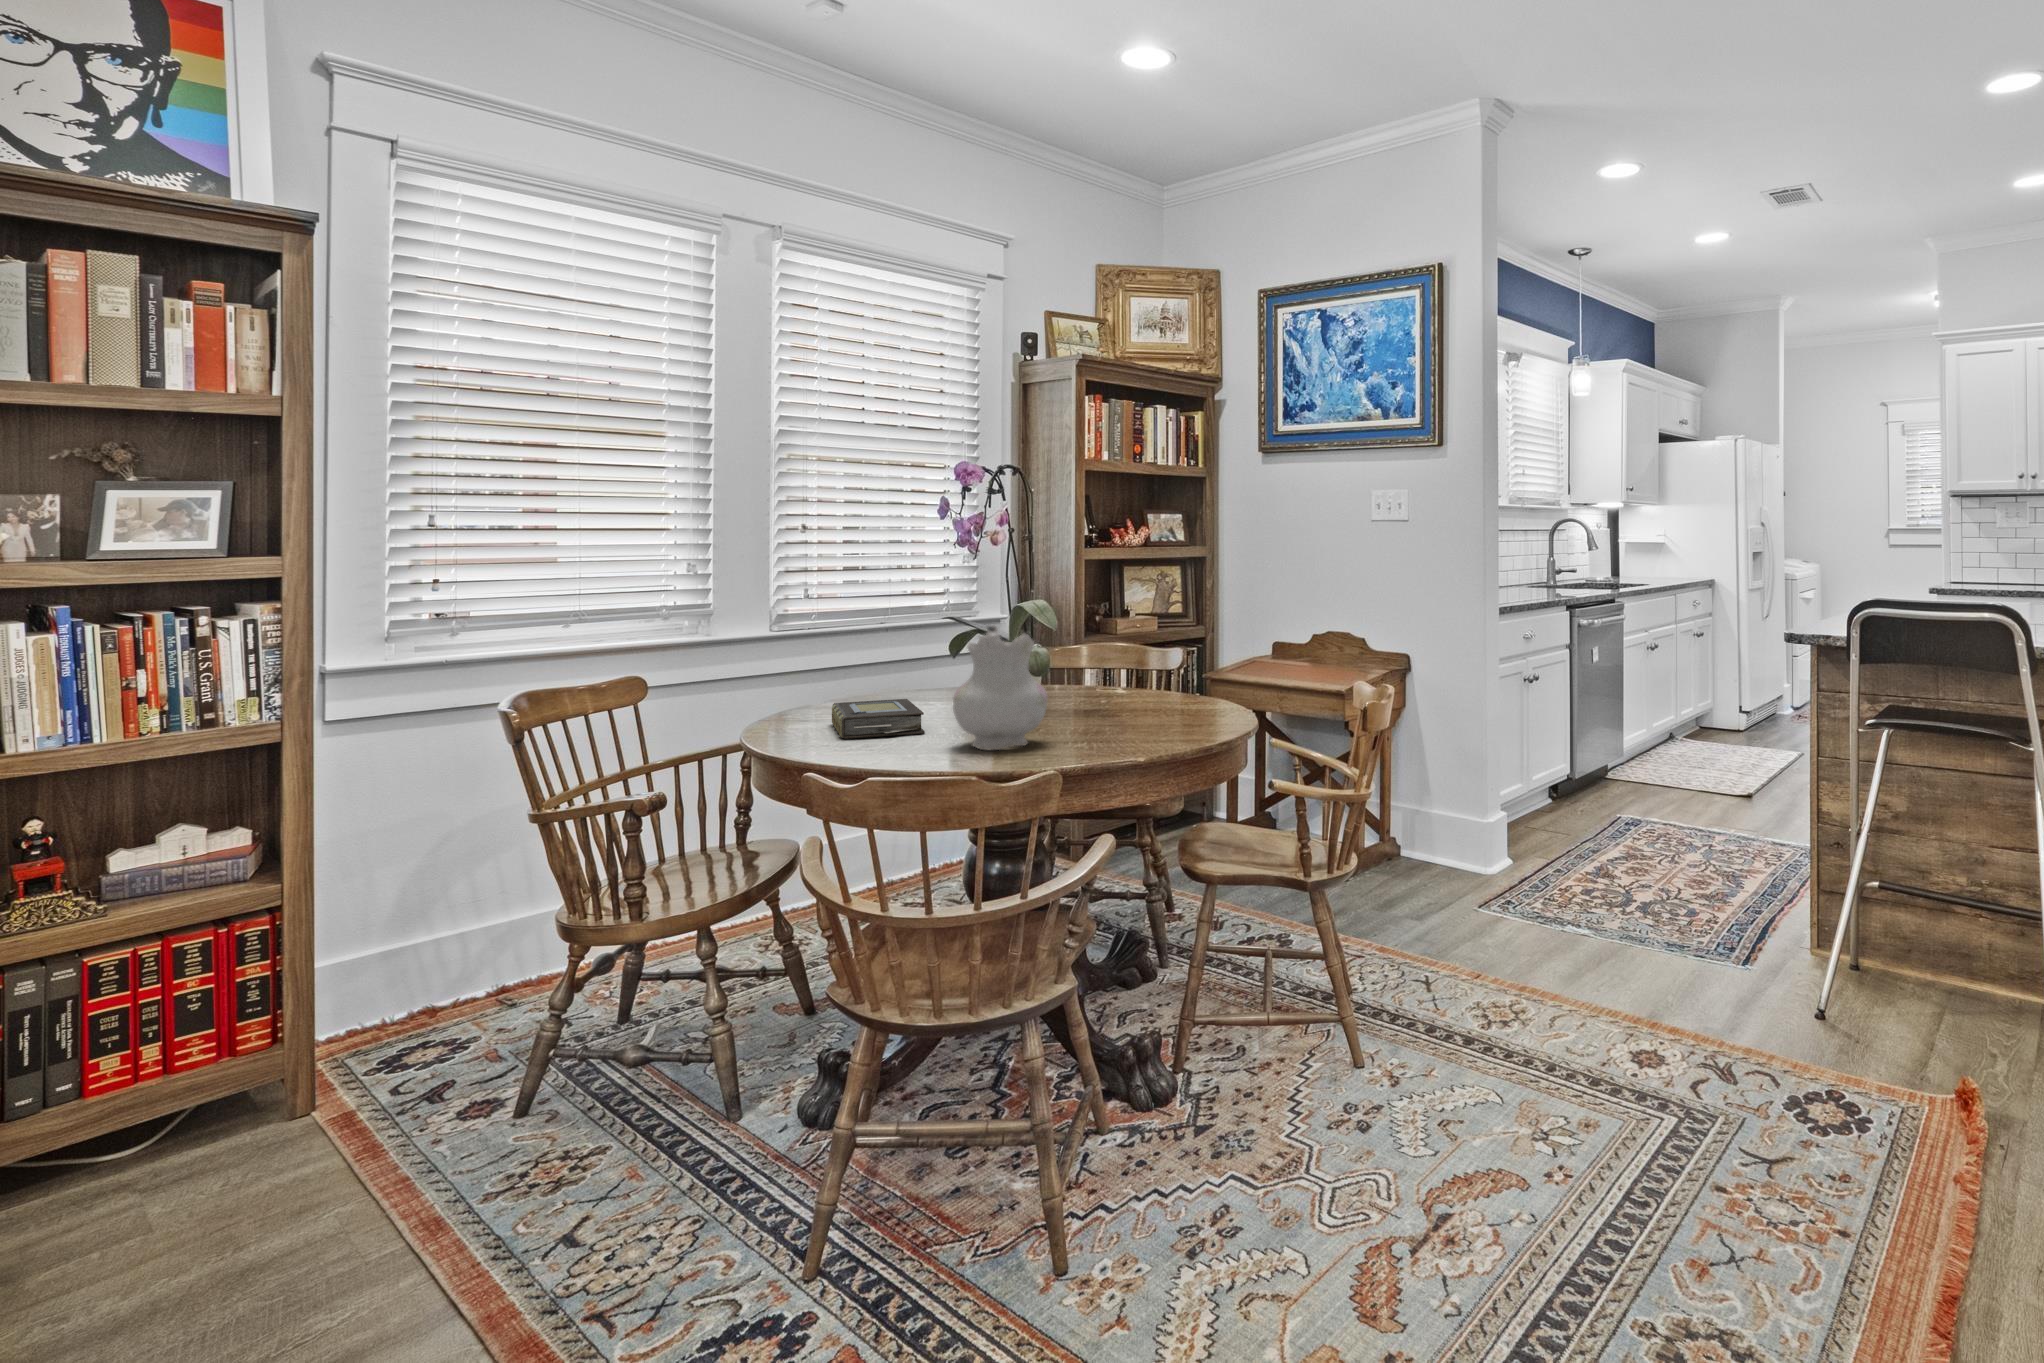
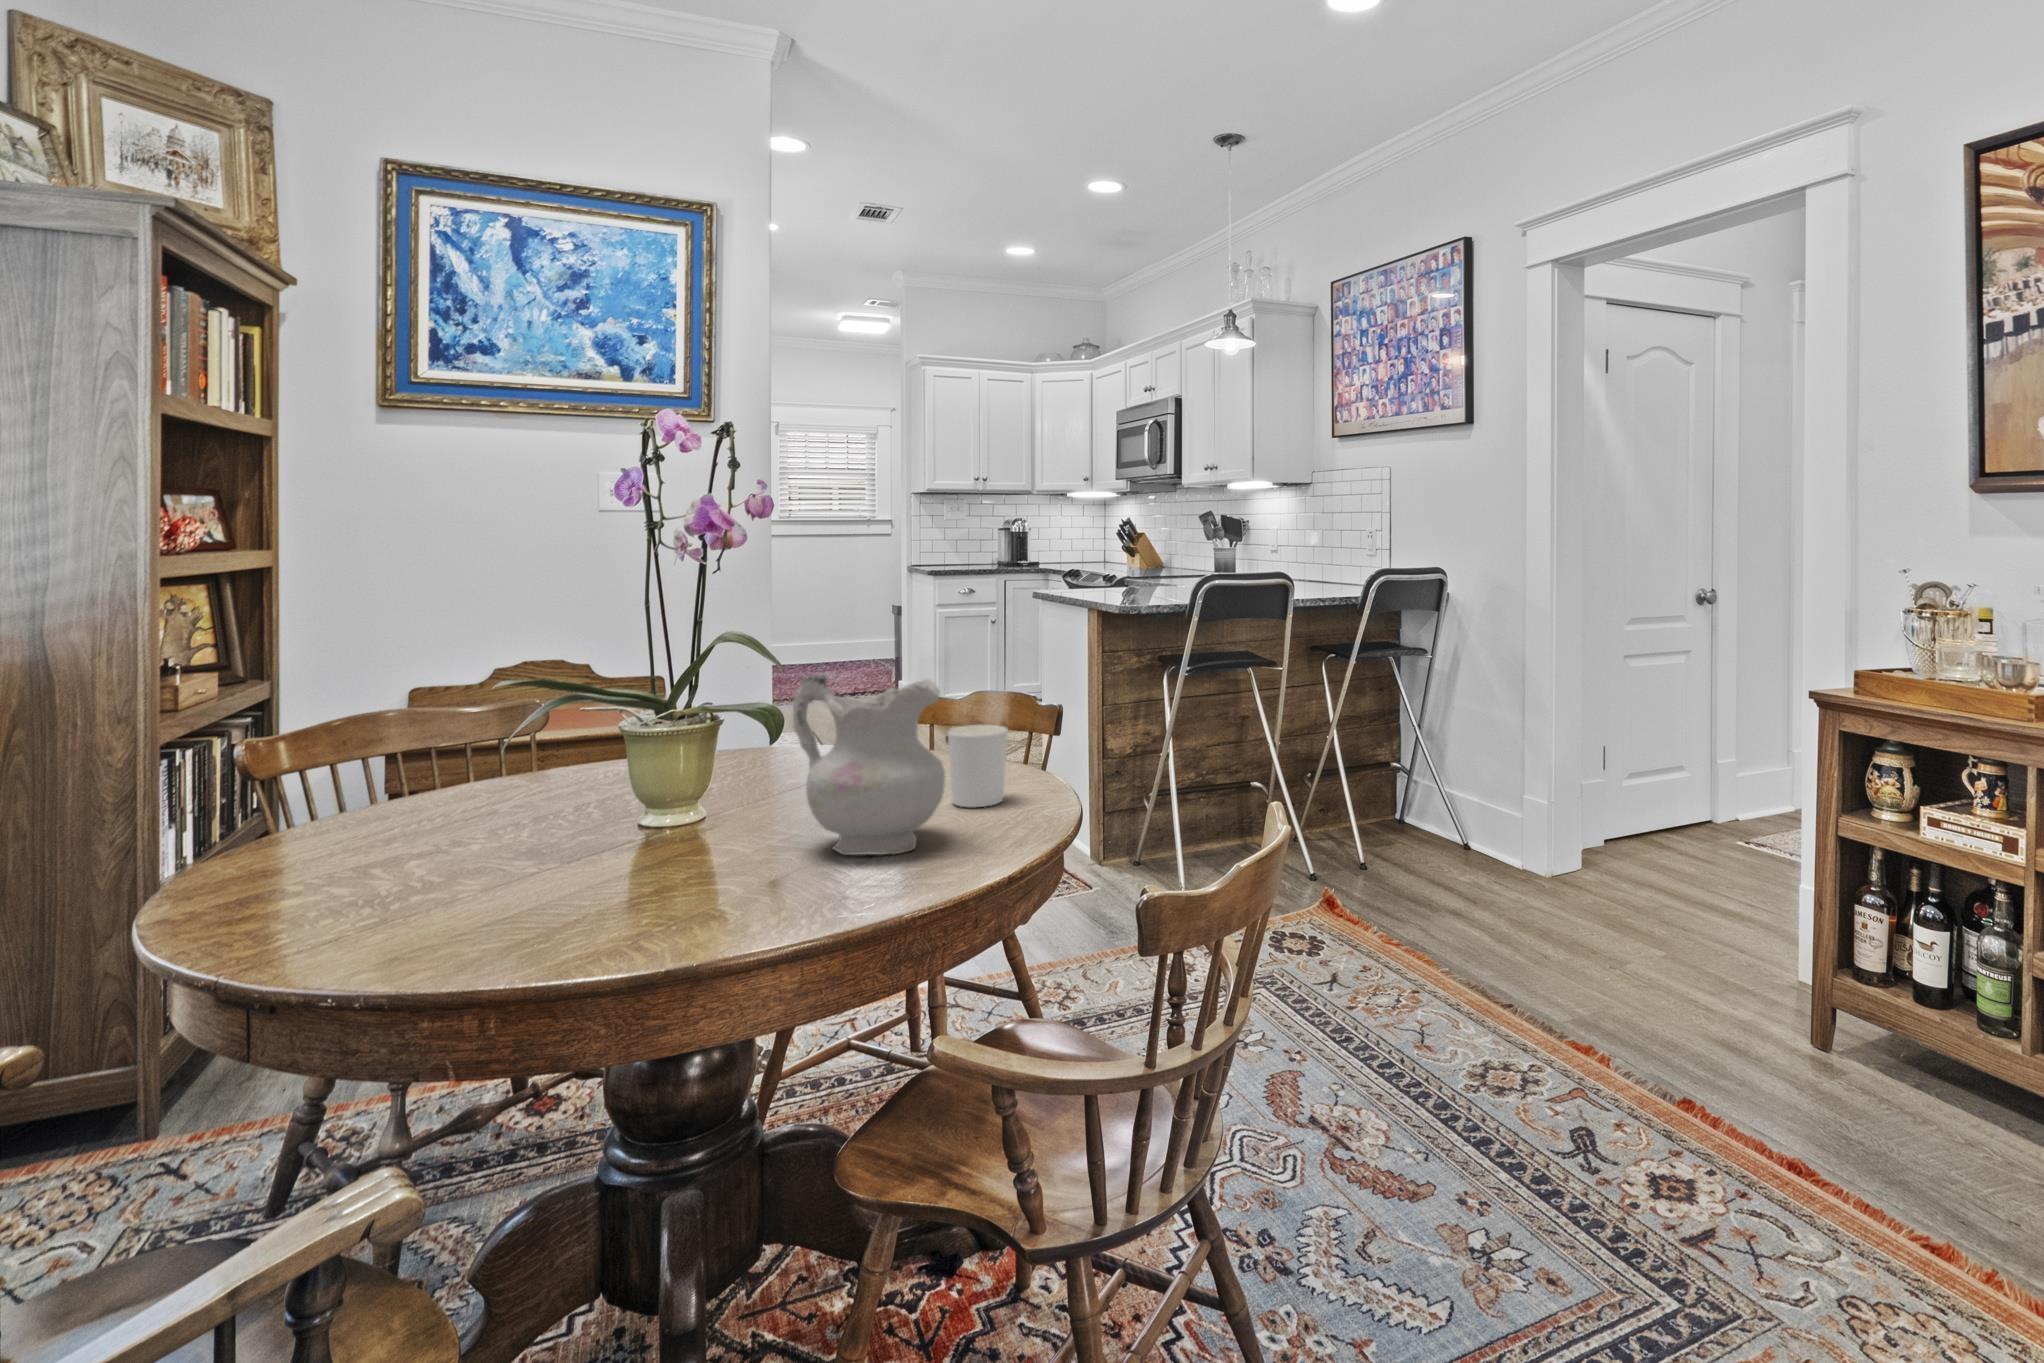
candle holder: none [1103,682,1150,745] -> present [948,725,1008,807]
book: present [832,699,925,739] -> none [376,835,672,915]

